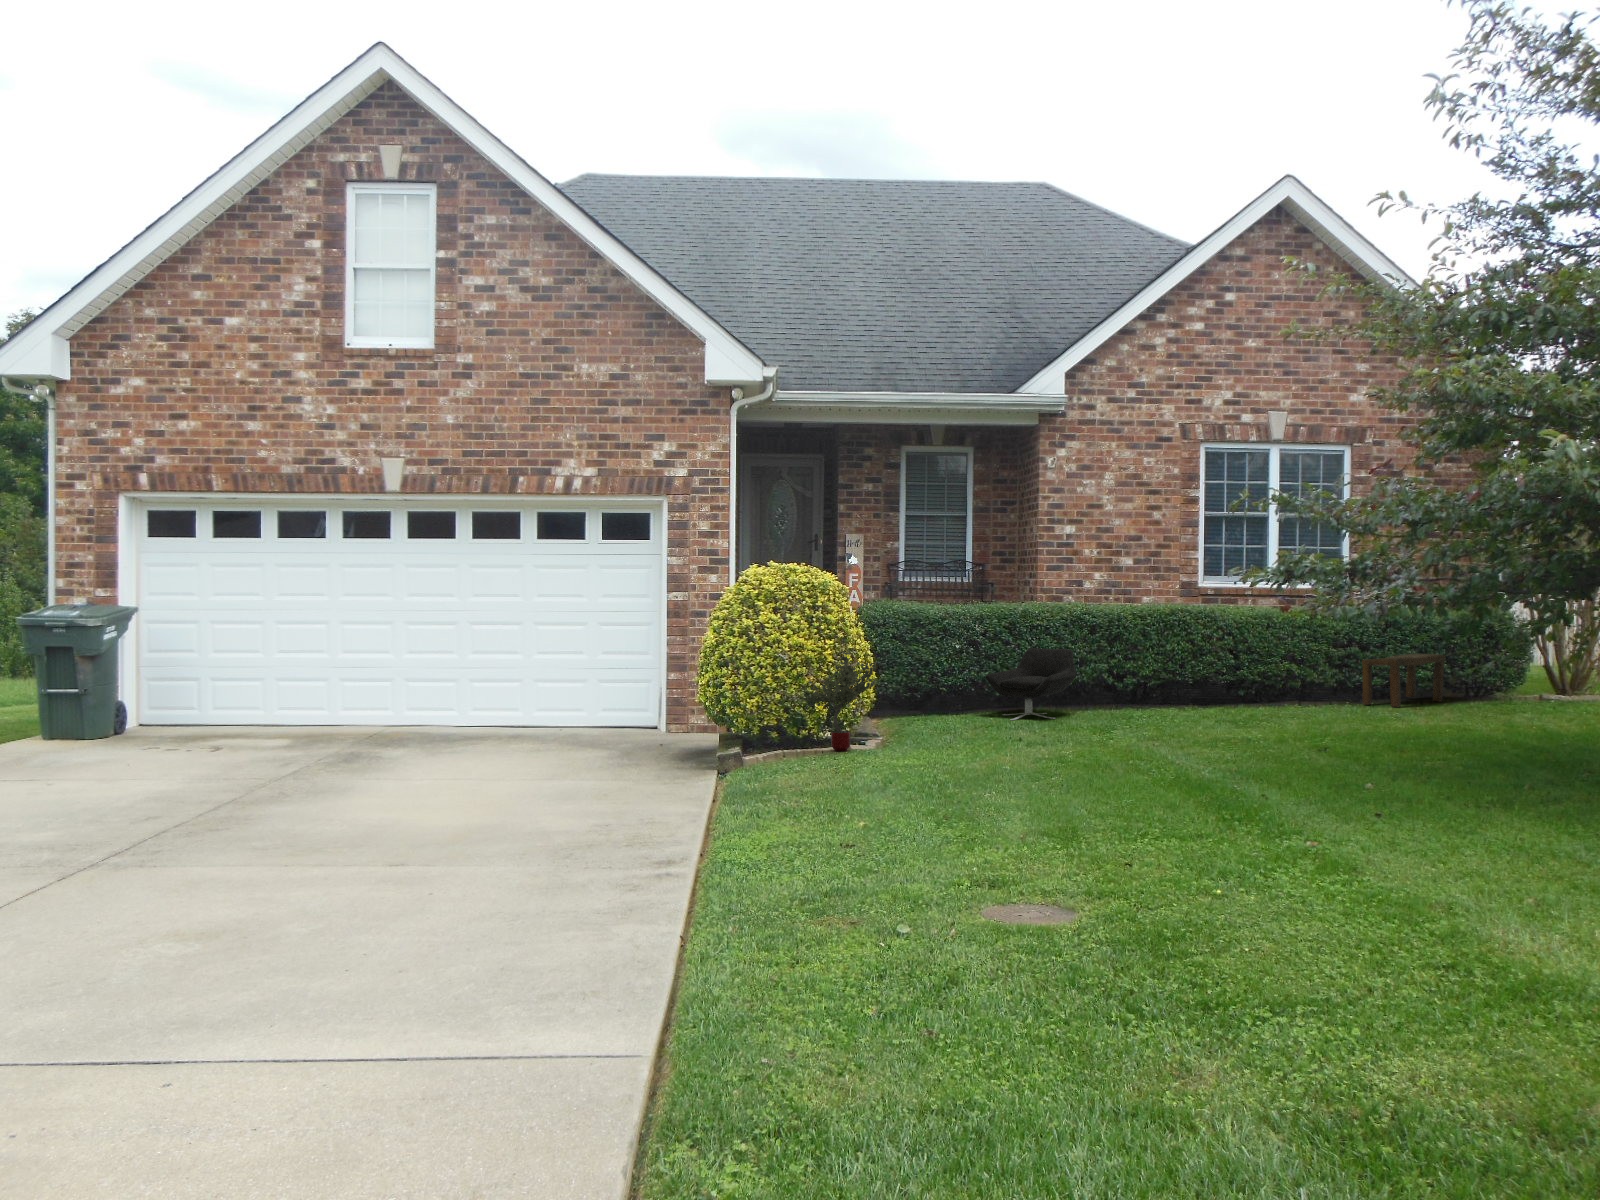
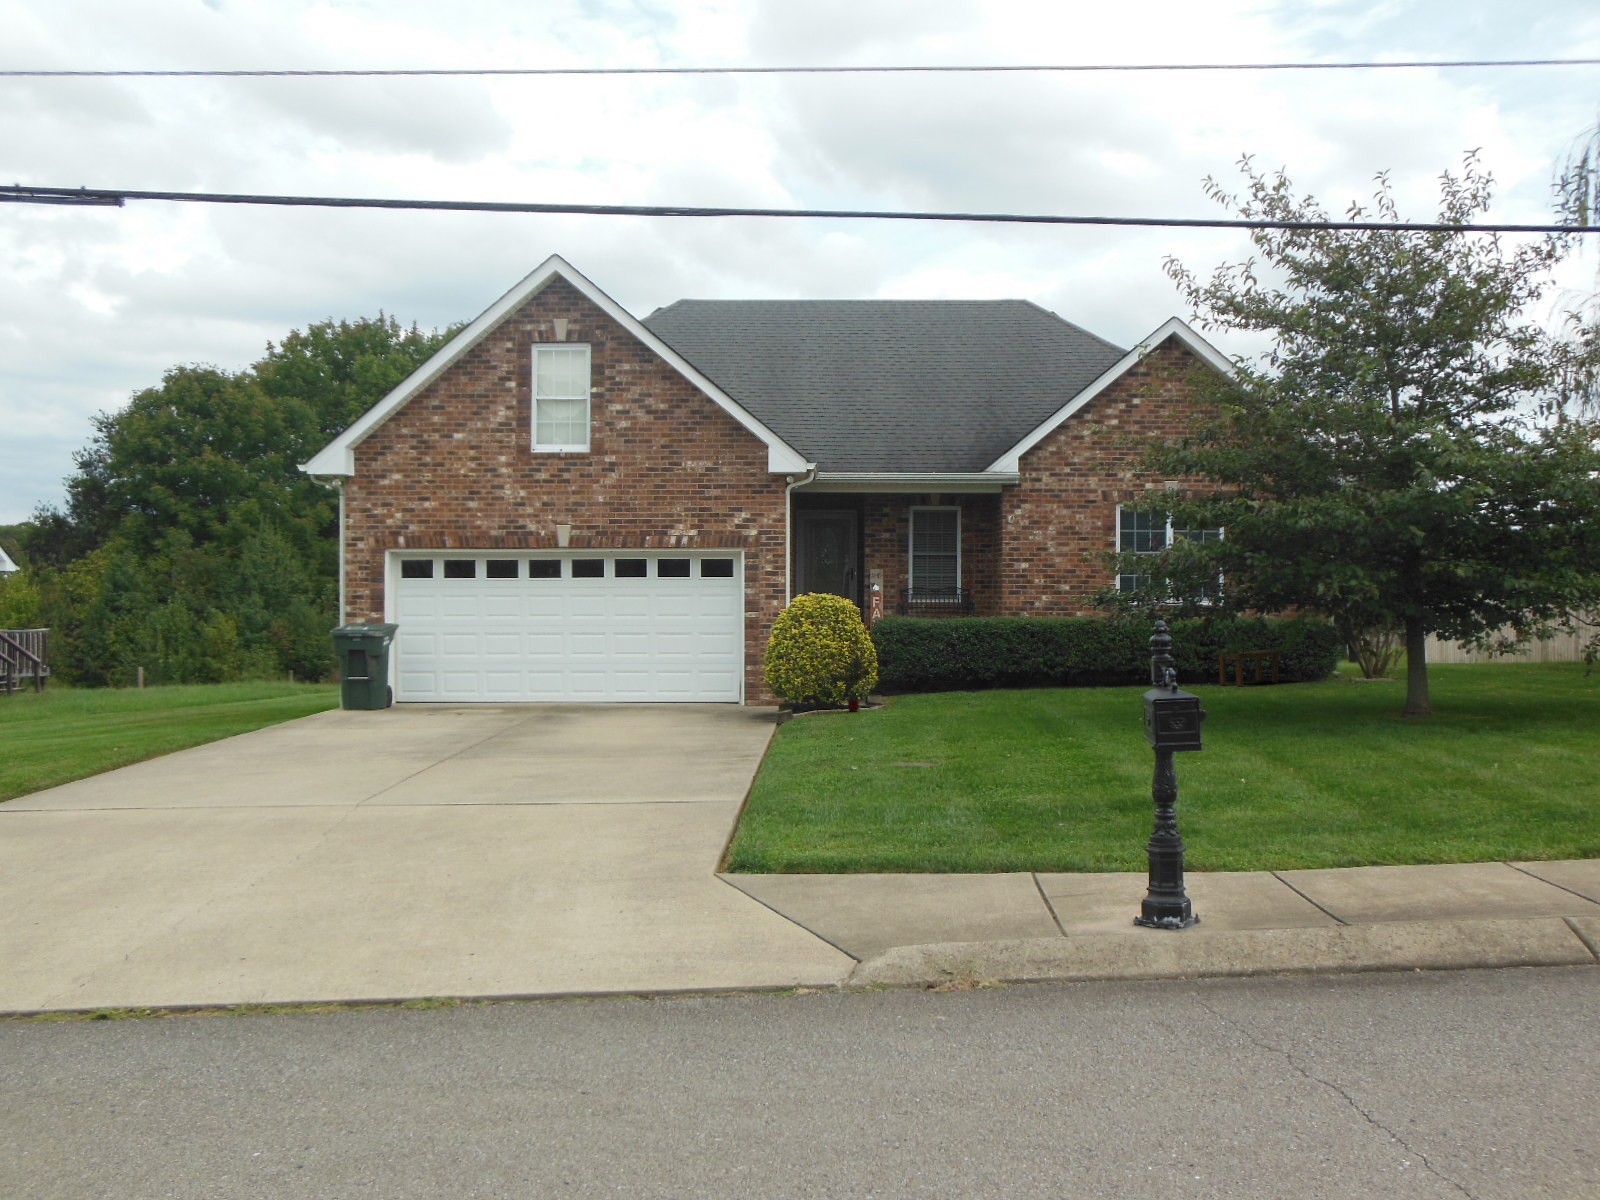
lounge chair: present [986,648,1076,720] -> none [959,648,1020,696]

